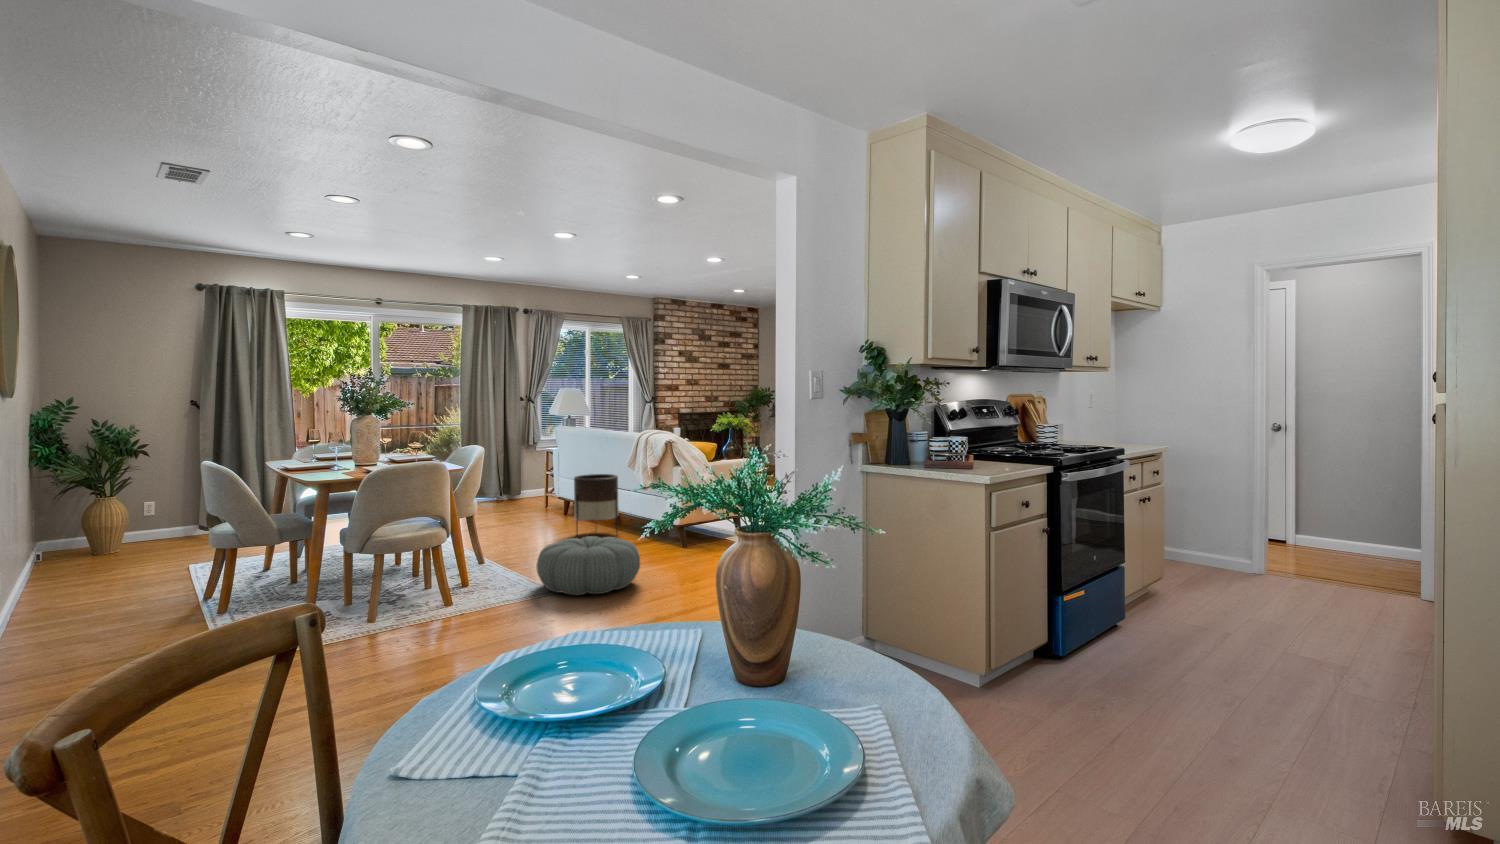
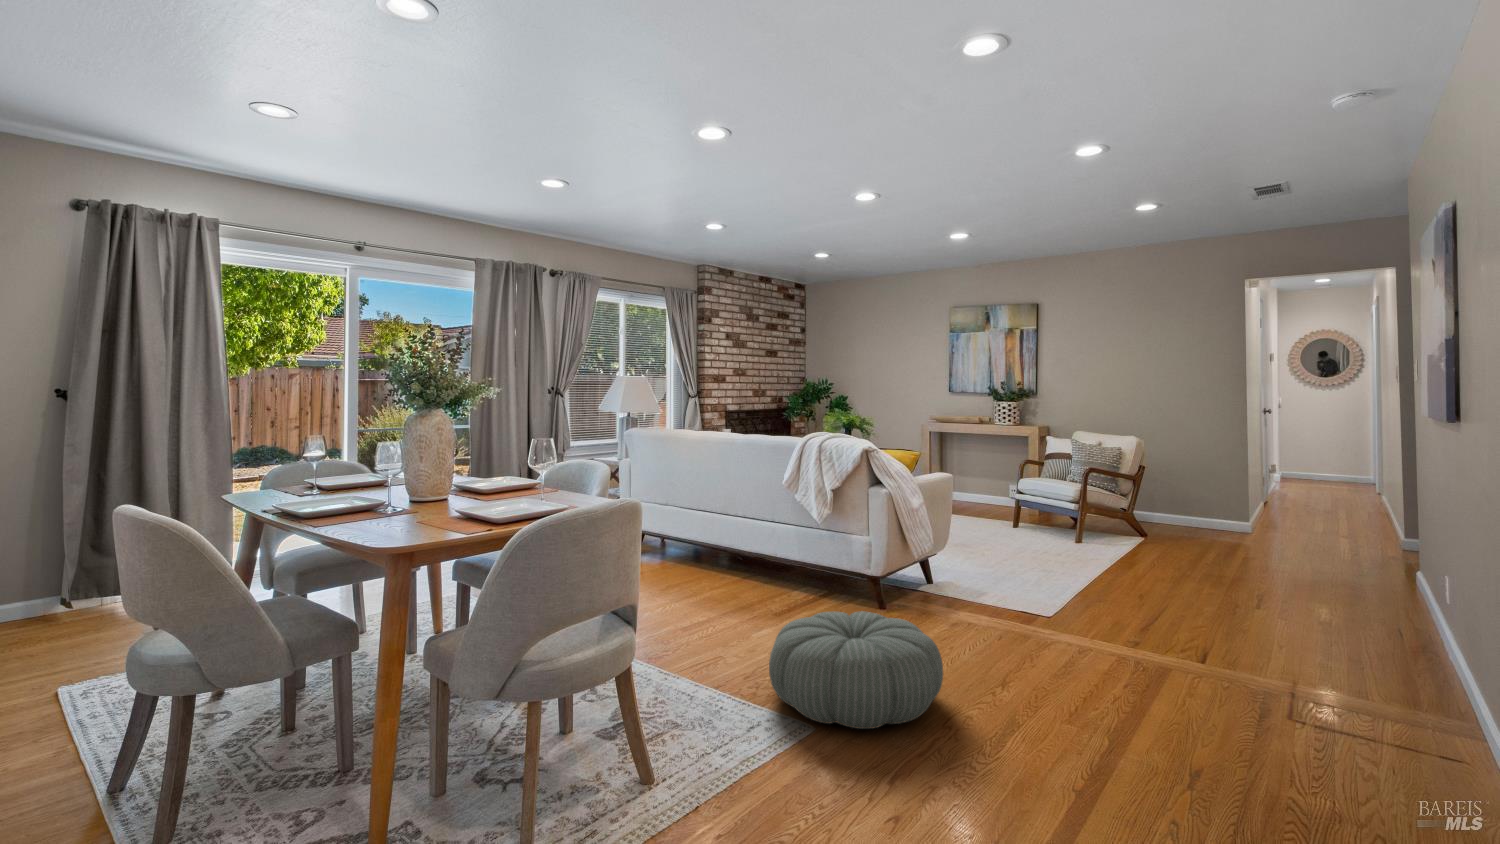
planter: present [574,474,619,532] -> none [698,498,763,594]

